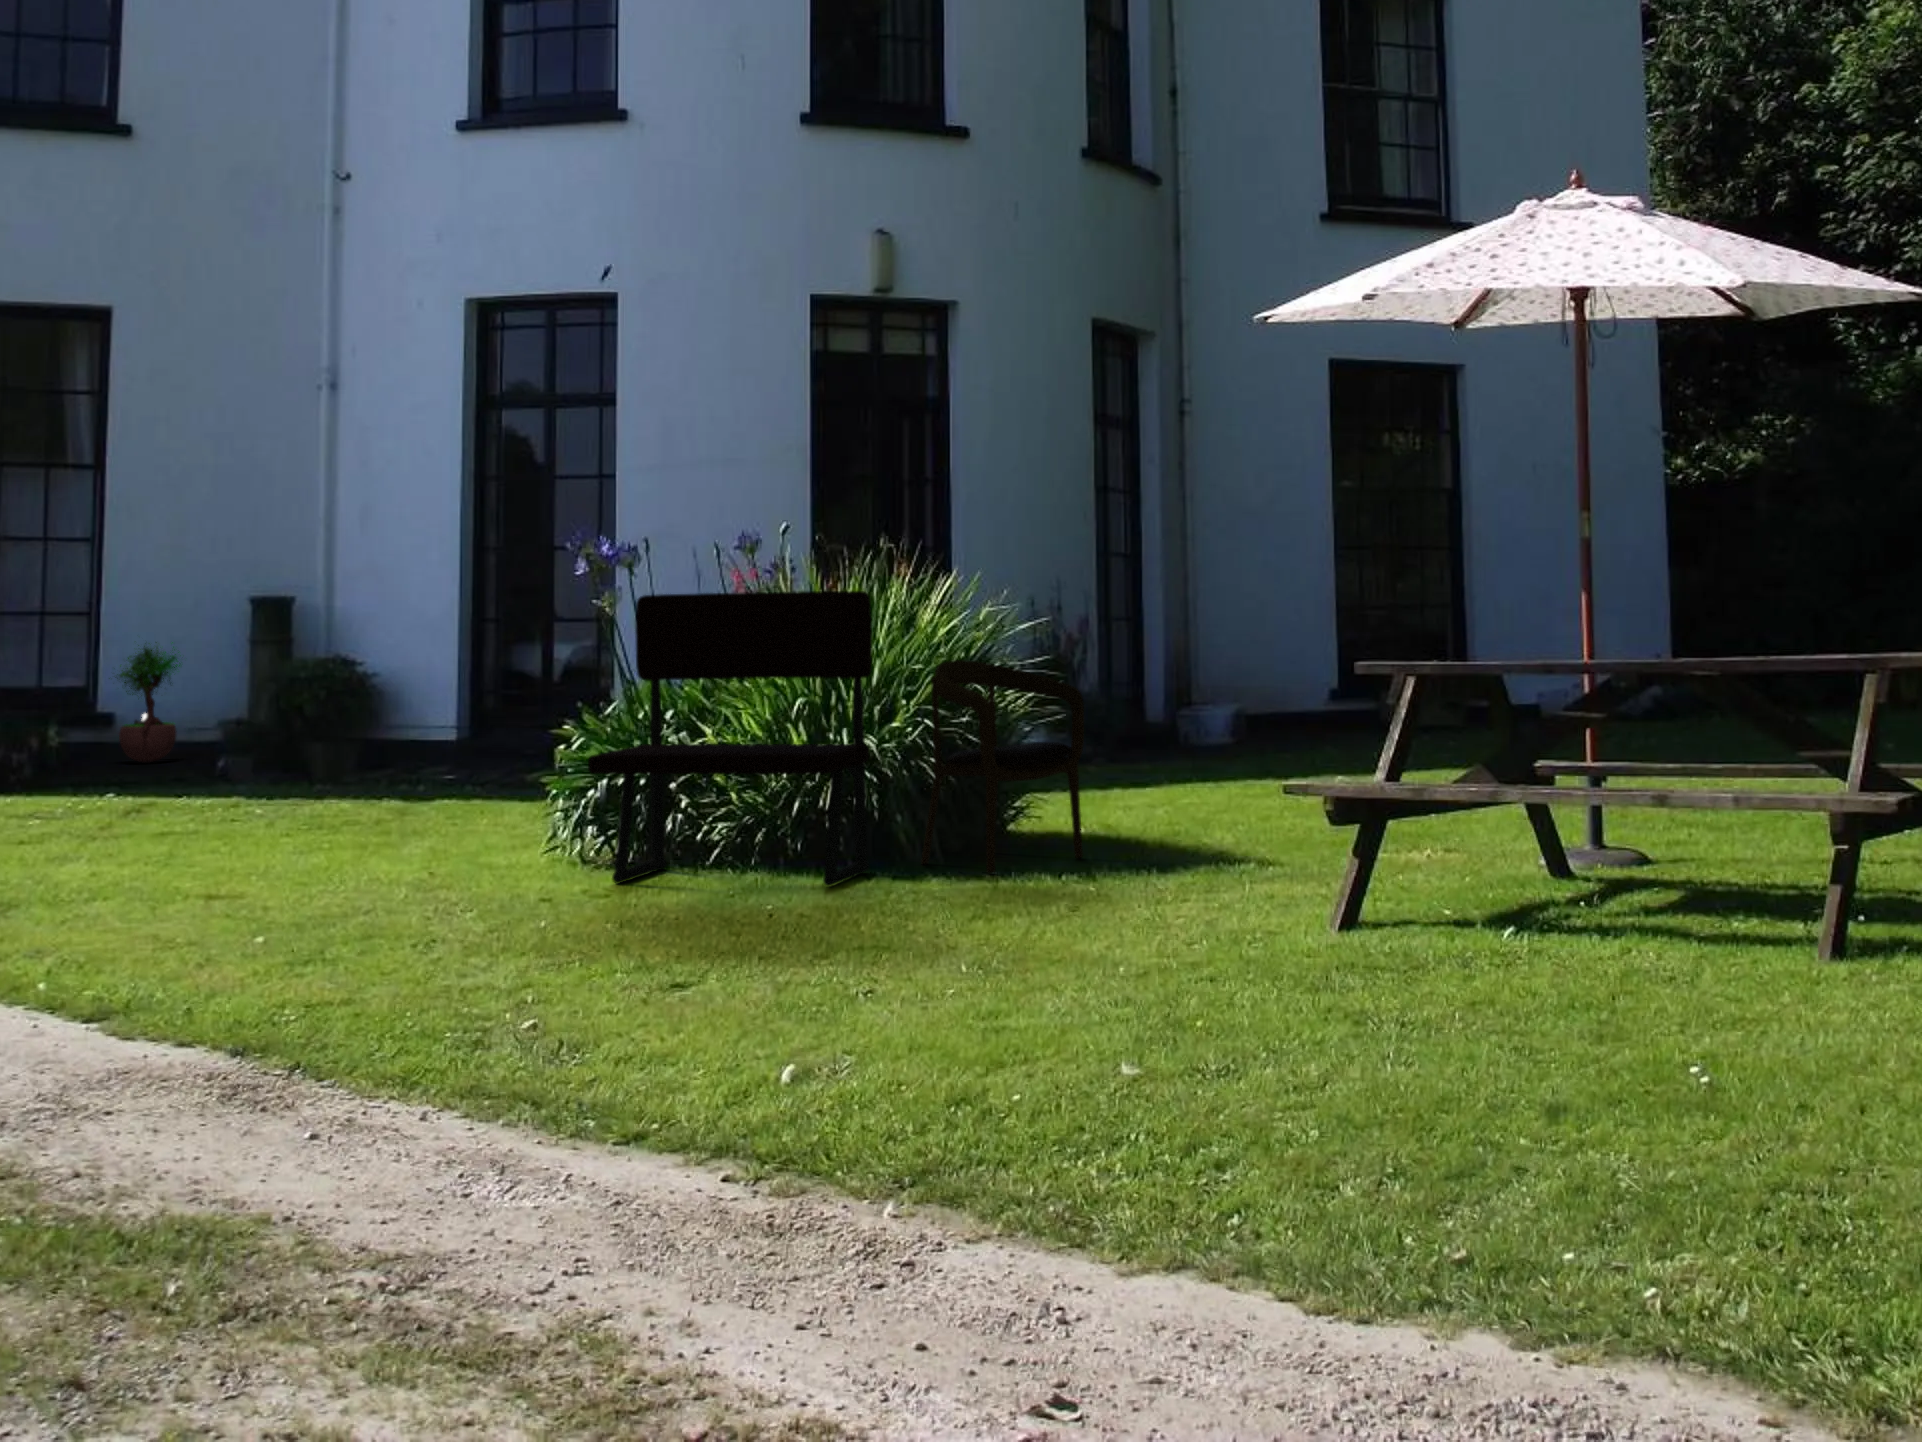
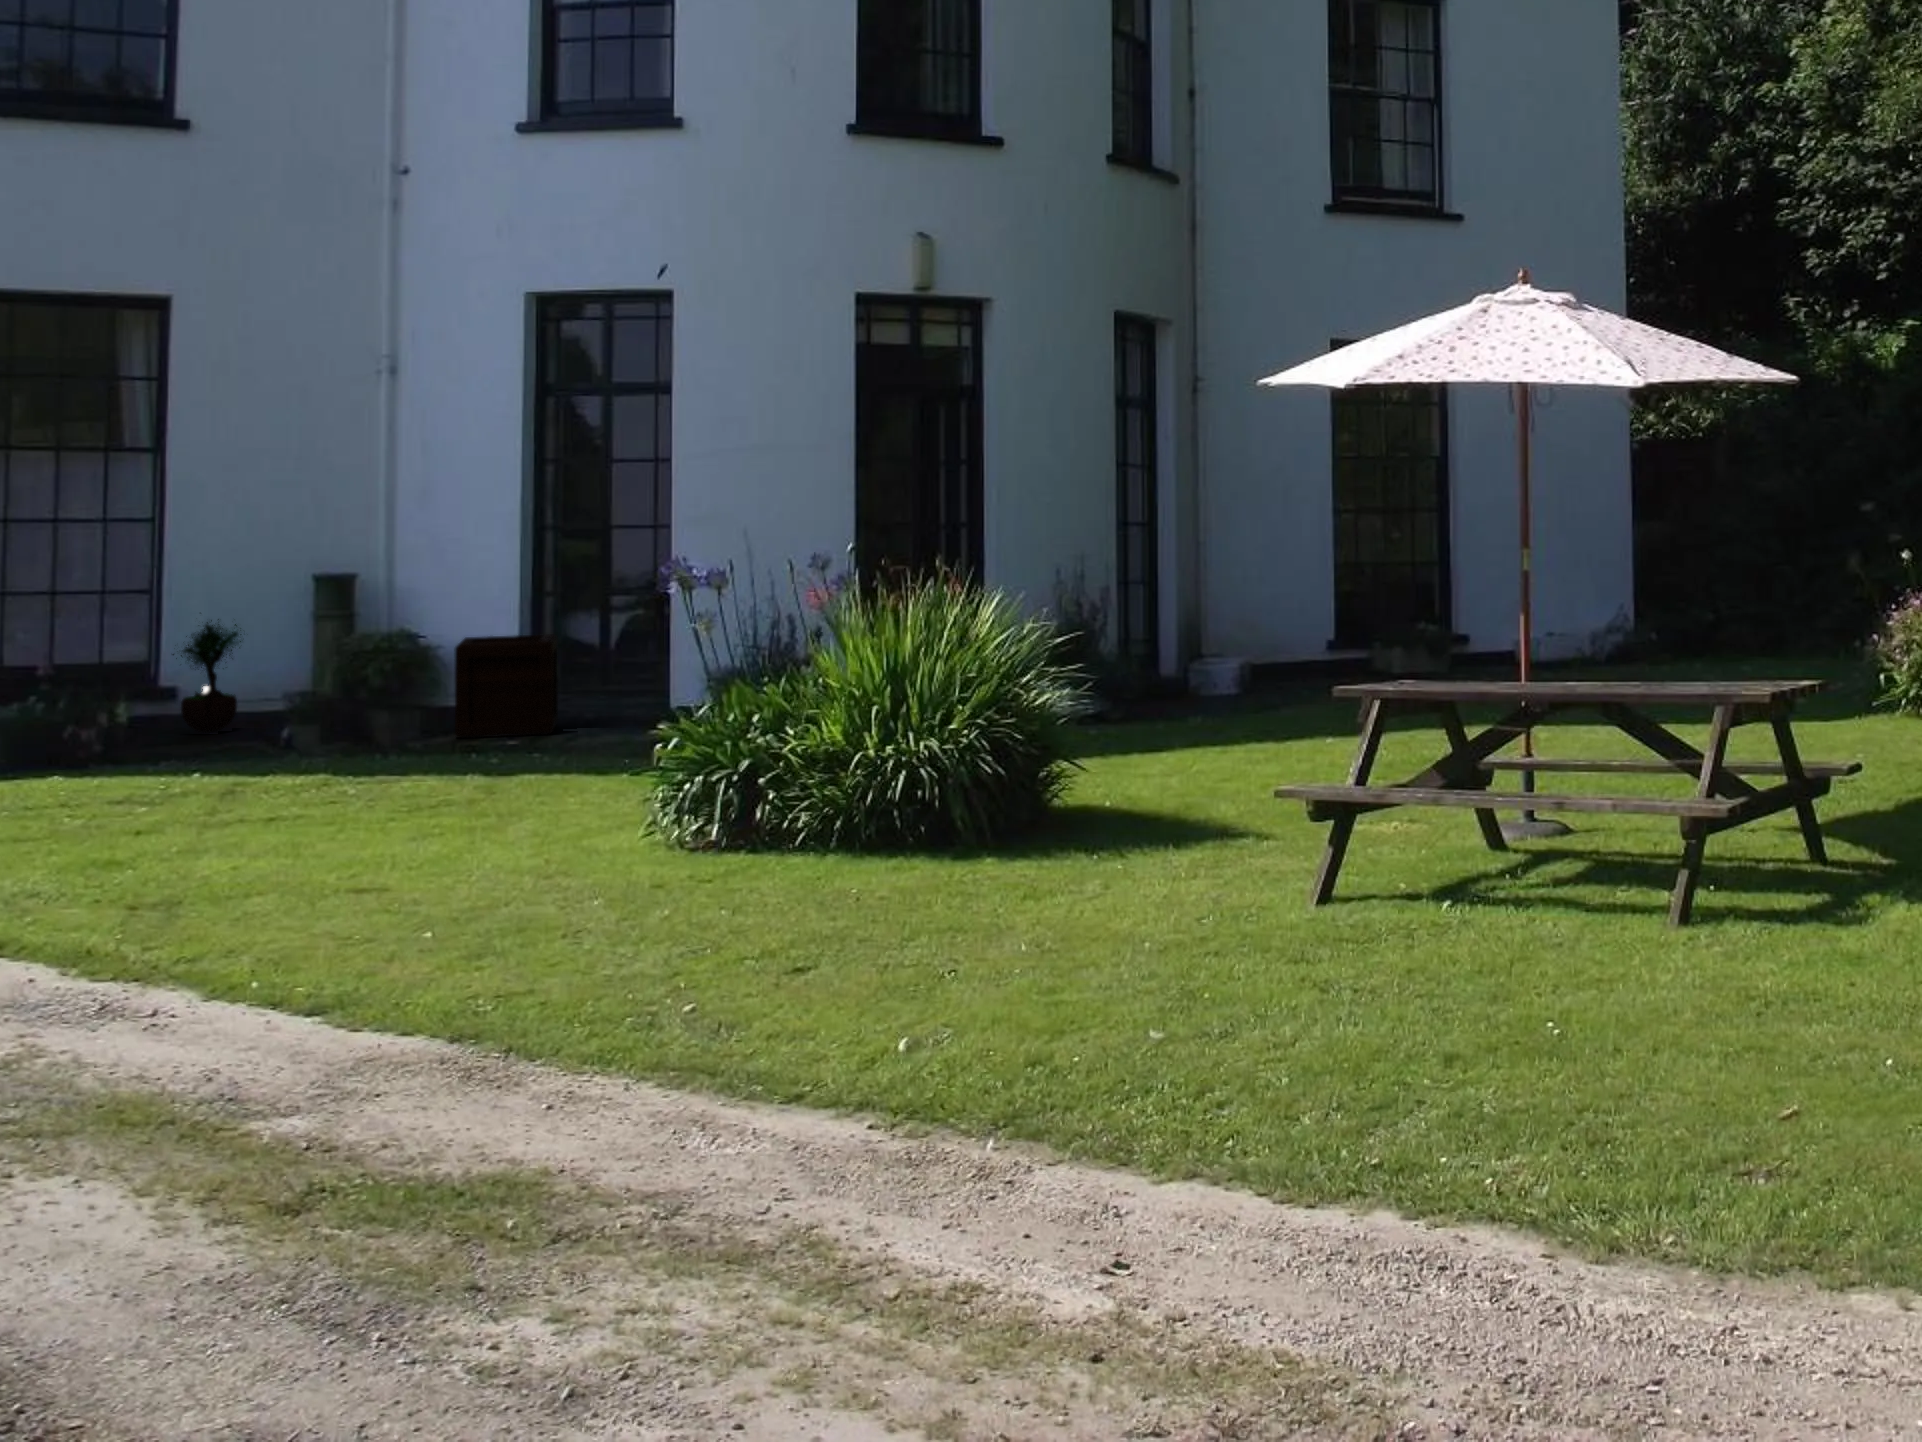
bench: present [588,591,872,886] -> none [693,620,935,871]
wooden crate: none [390,660,502,768] -> present [454,634,558,738]
chair: present [921,660,1084,873] -> none [973,674,1112,855]

